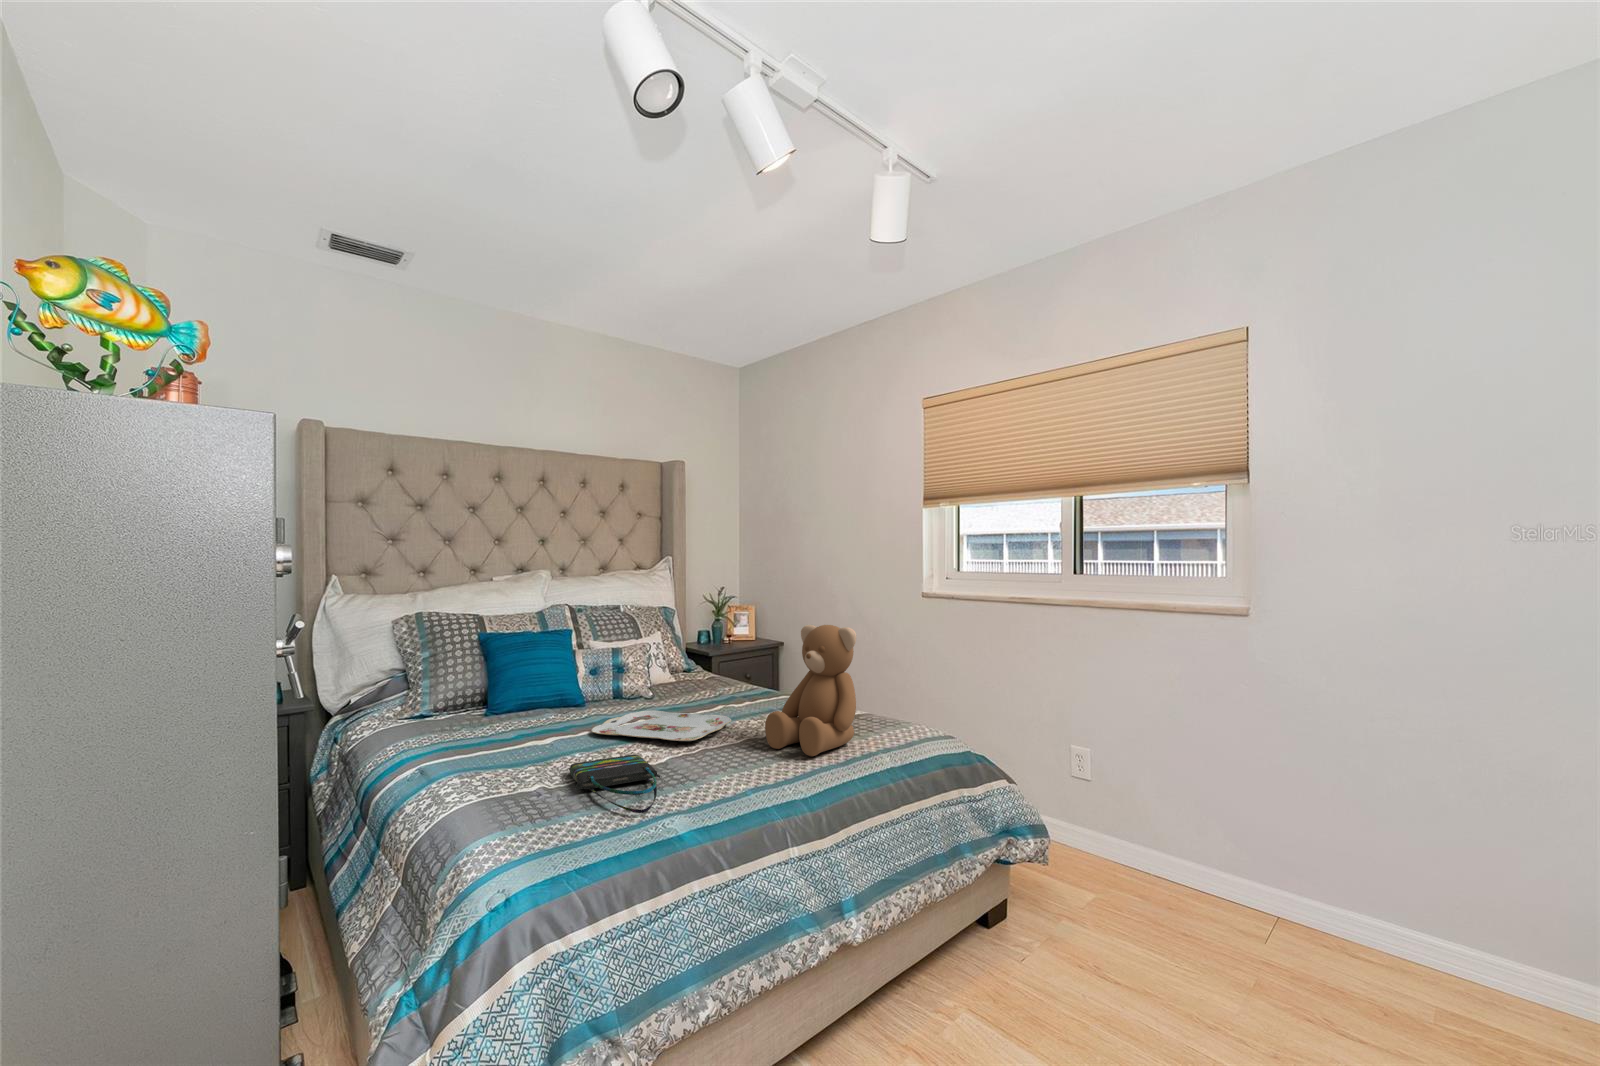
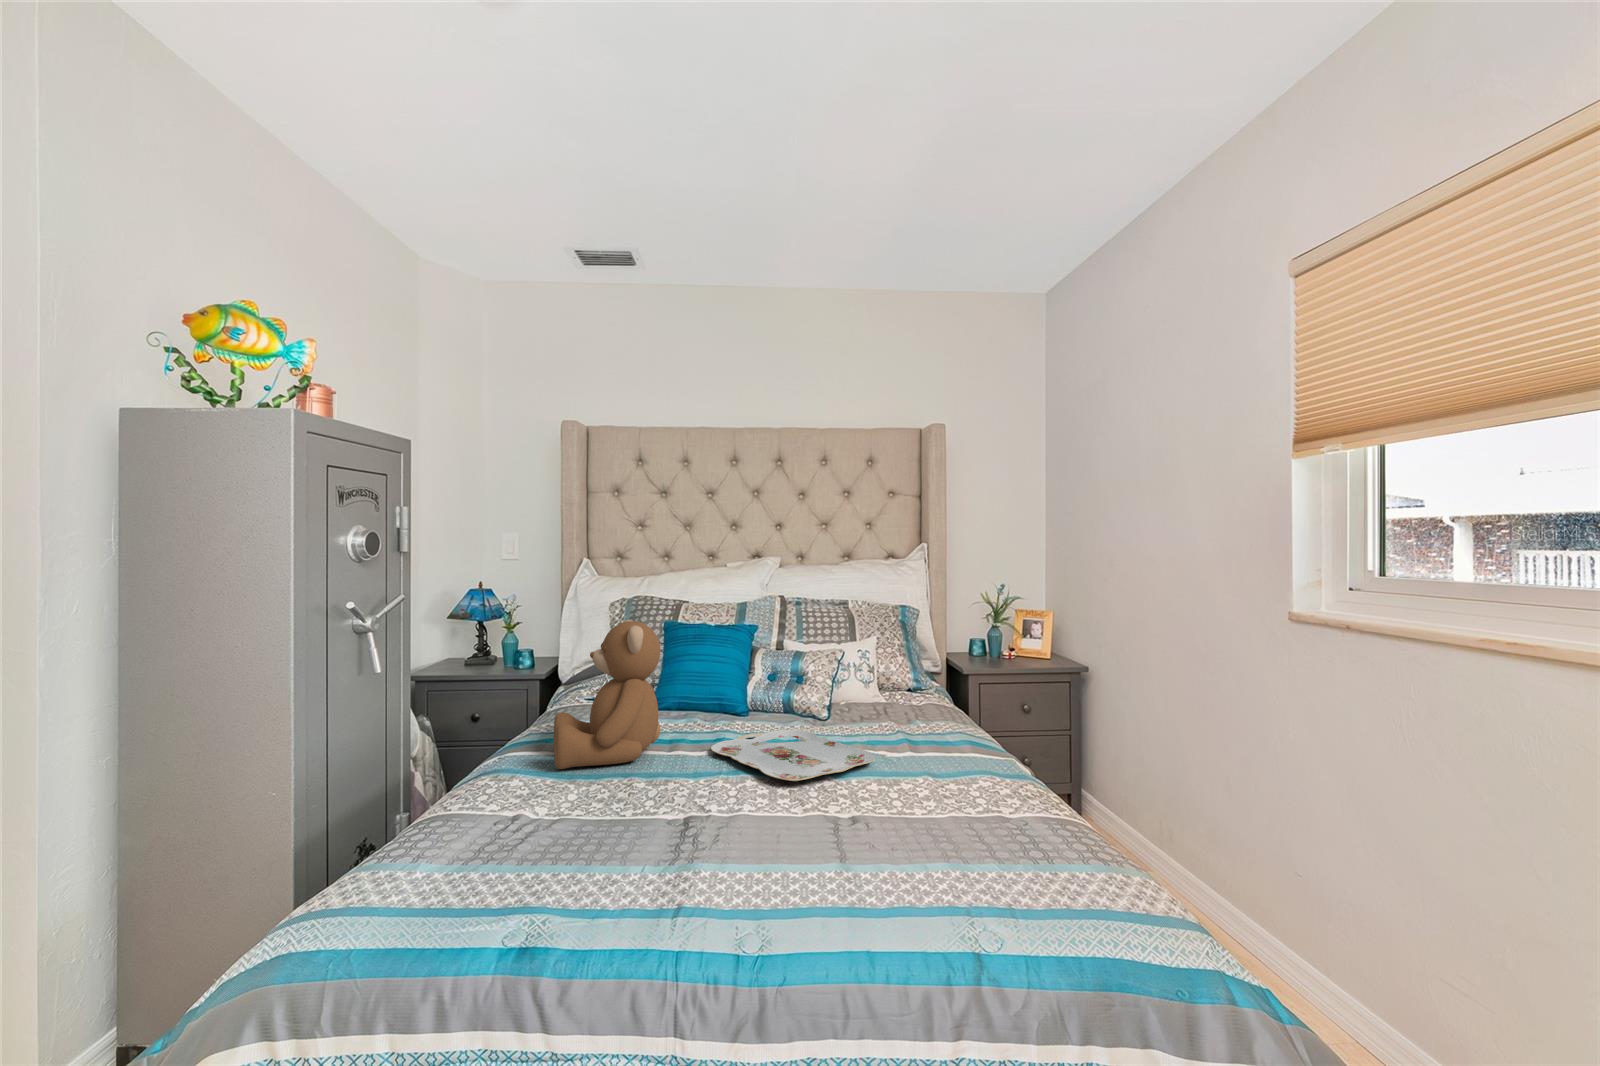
teddy bear: present [765,625,856,756] -> present [553,620,660,769]
tote bag: present [570,755,660,813] -> none [595,786,708,872]

